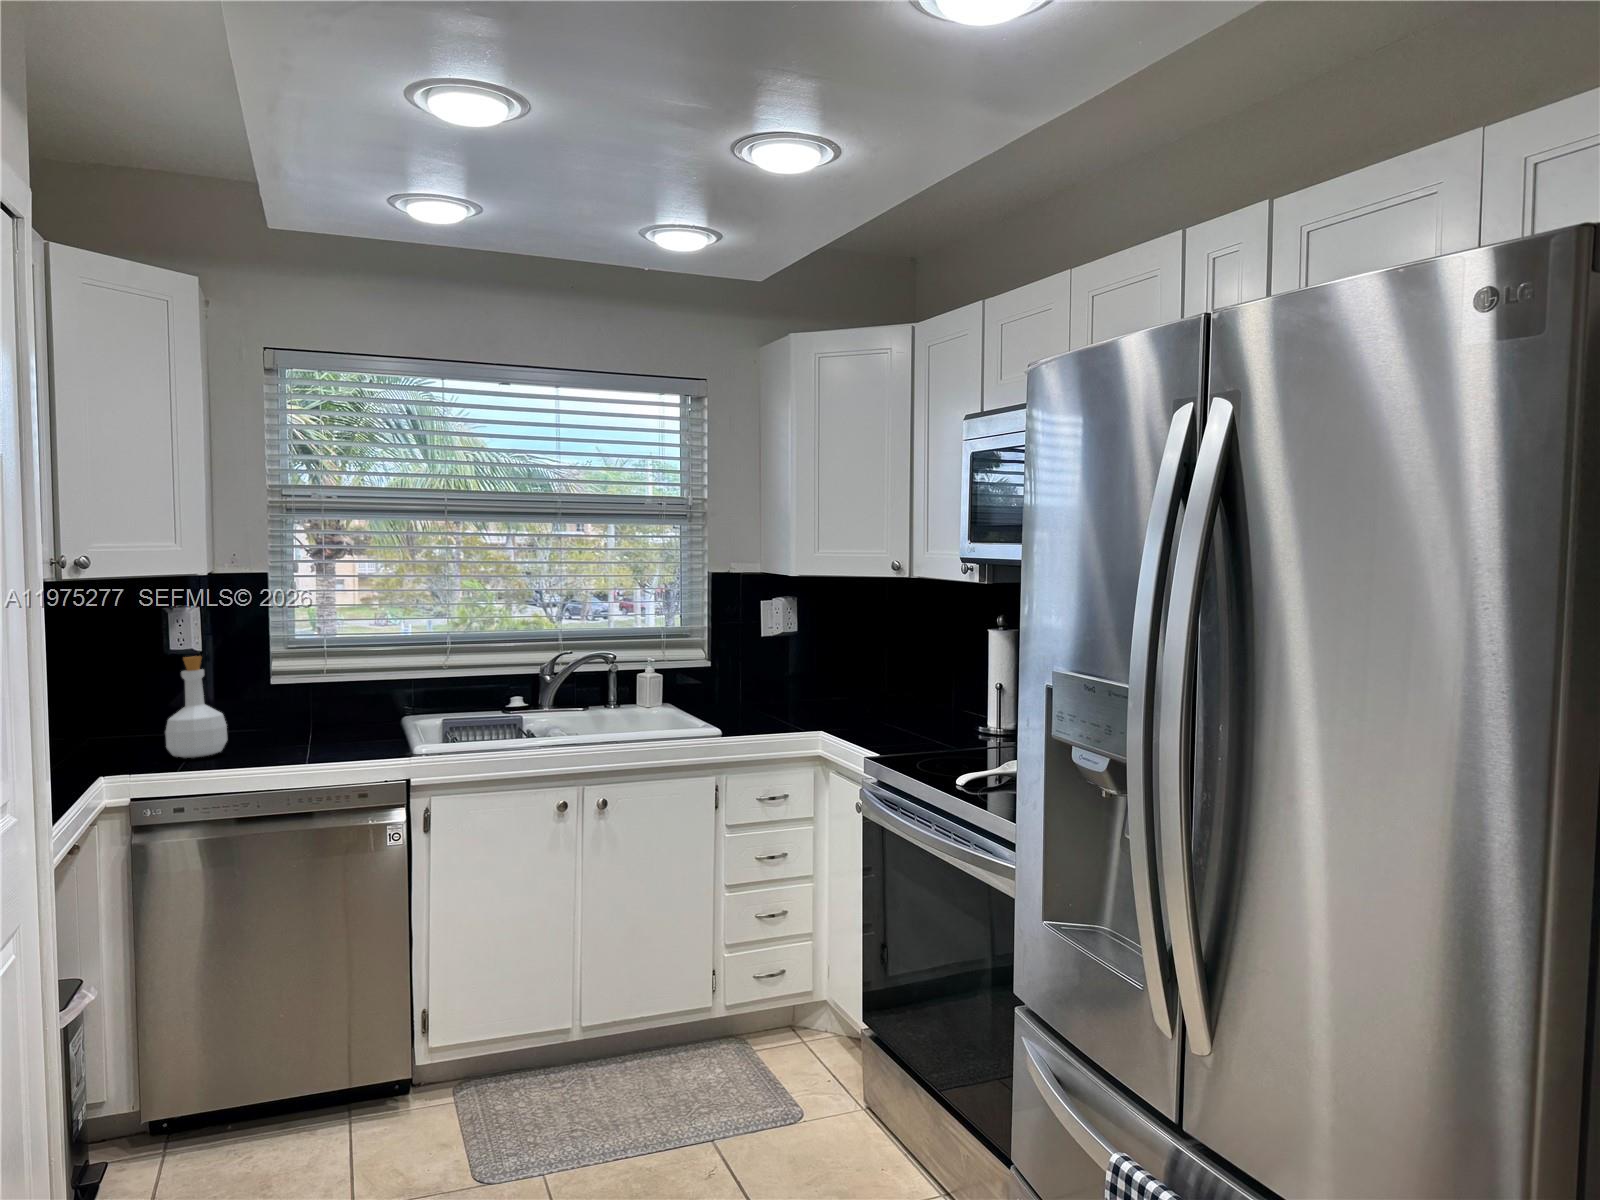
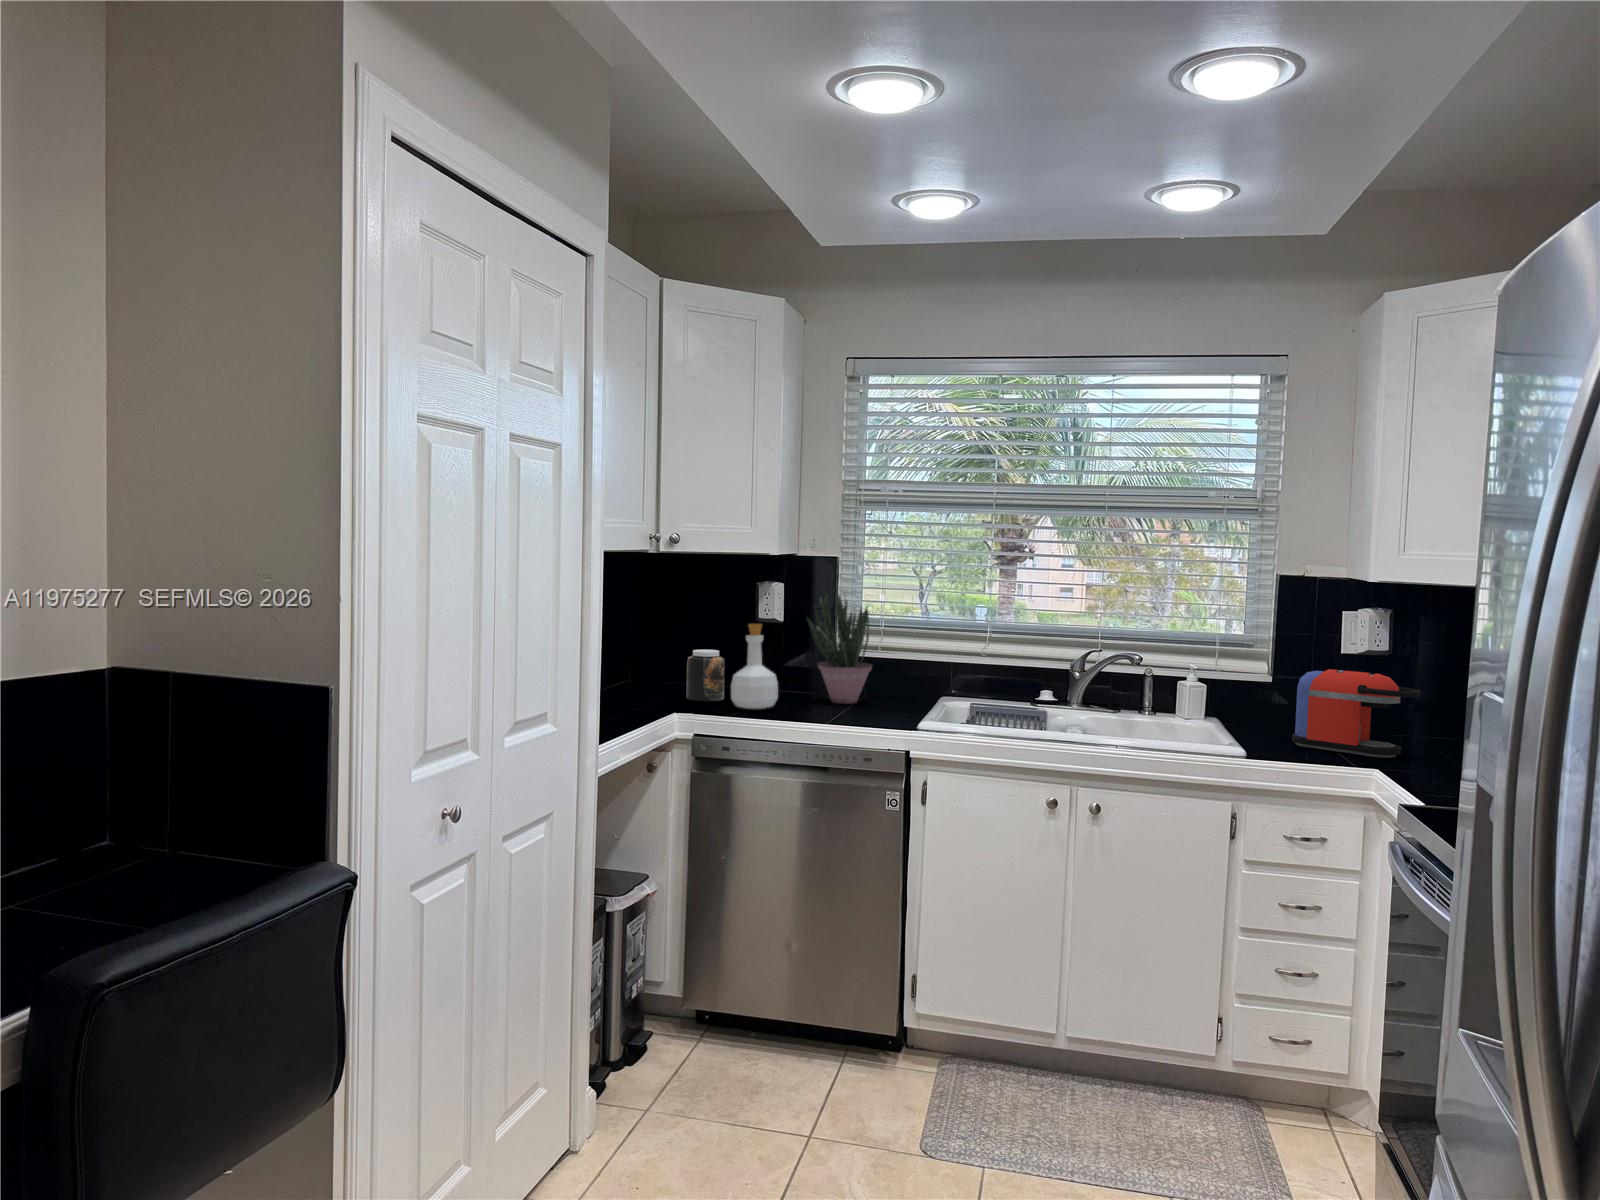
potted plant: none [245,612,327,737] -> present [807,594,872,704]
coffee maker: none [745,653,842,723] -> present [1292,669,1420,758]
jar: none [88,692,143,756] -> present [686,649,725,701]

